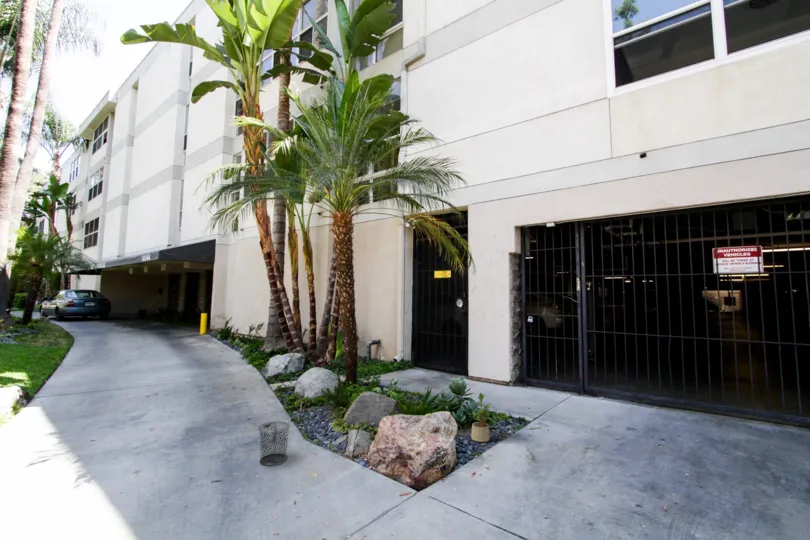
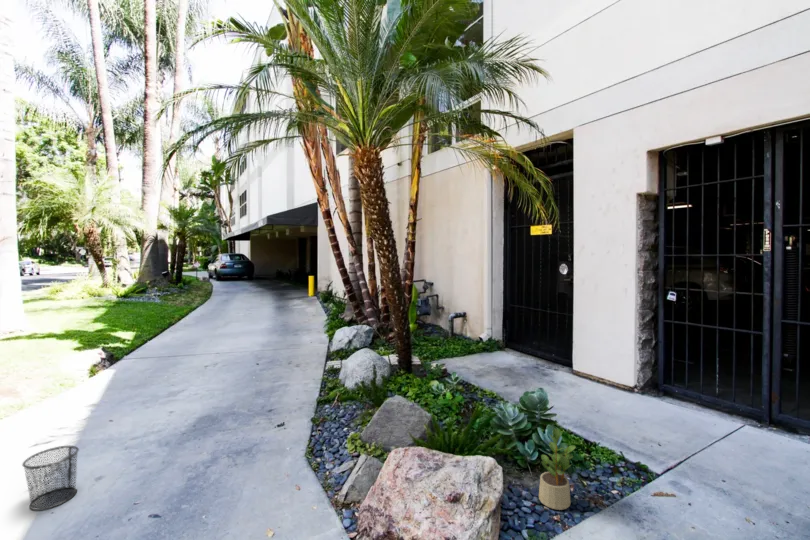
waste bin: present [259,422,290,465] -> present [23,446,79,510]

